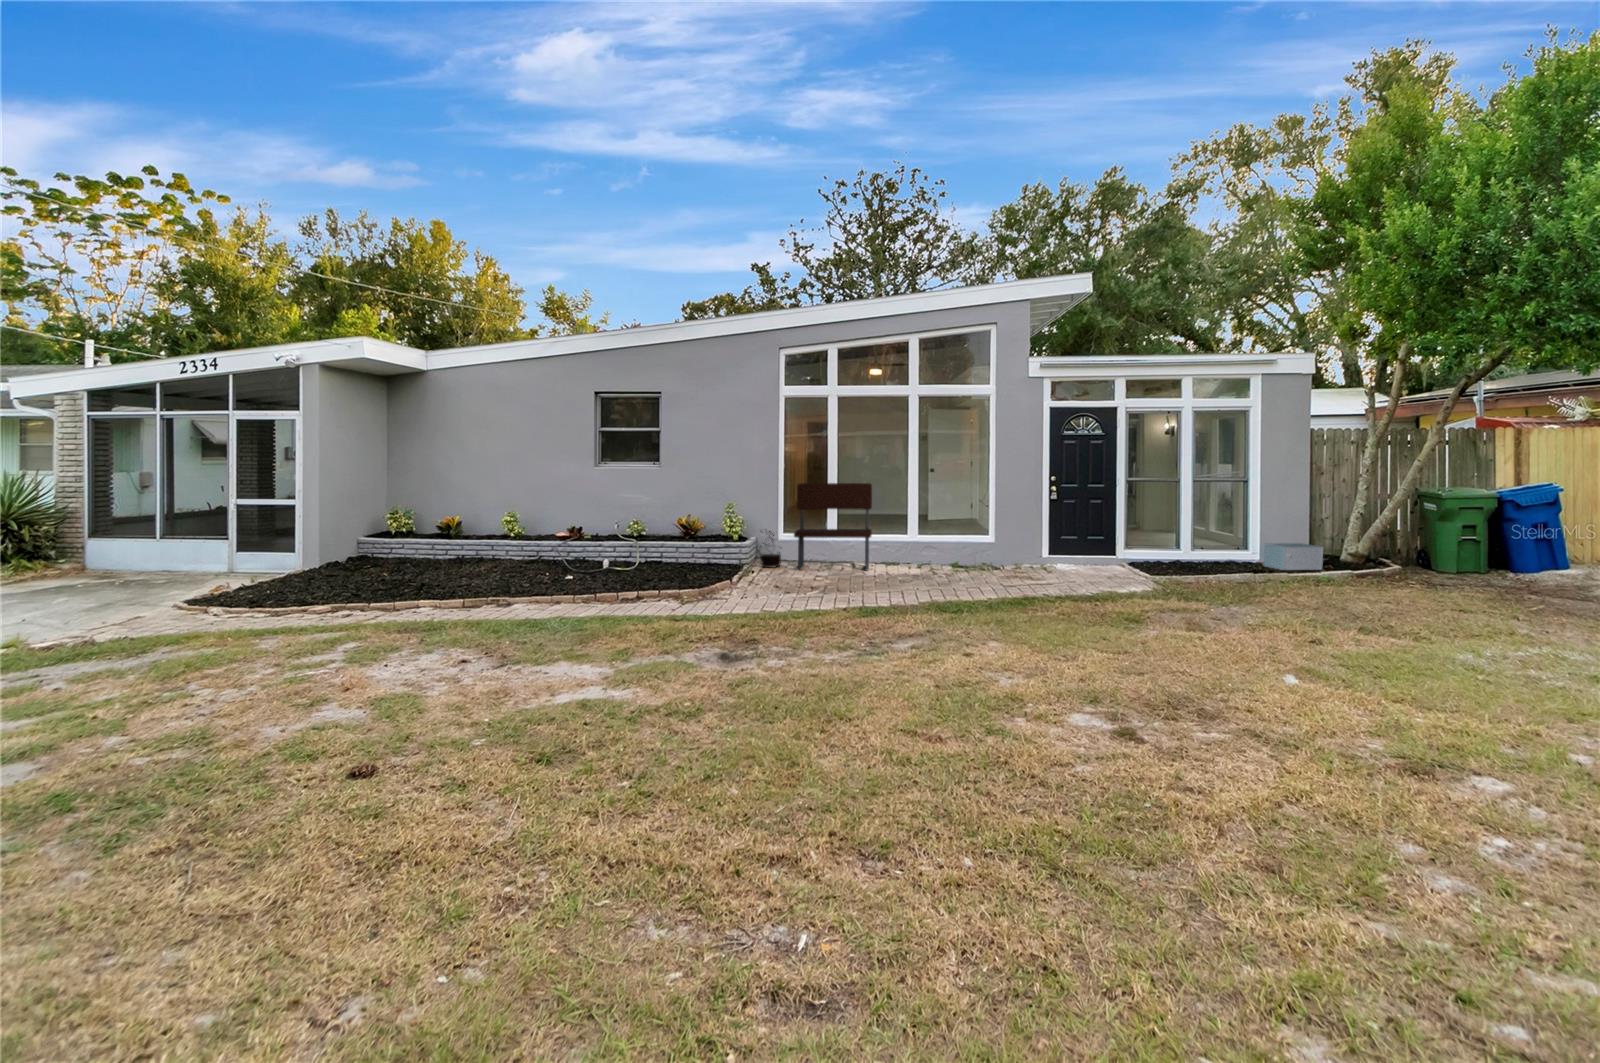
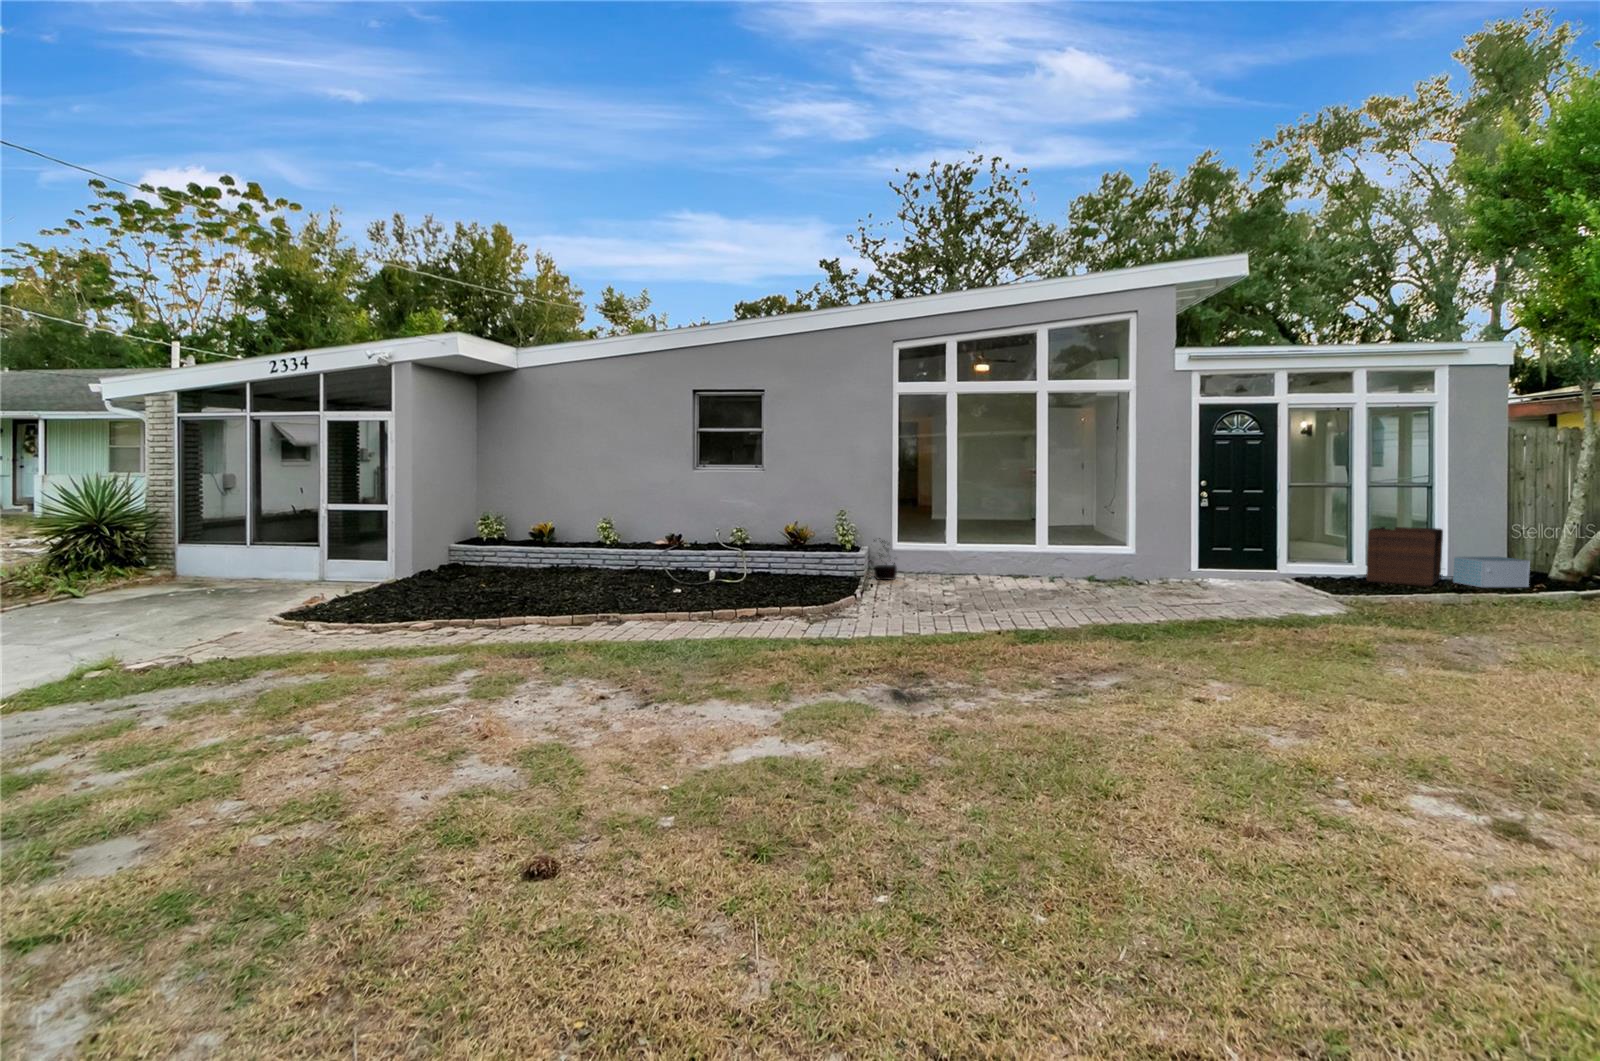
bench: present [794,483,872,570] -> none [915,488,1002,584]
wooden crate: none [1191,517,1256,570] -> present [1366,527,1443,586]

